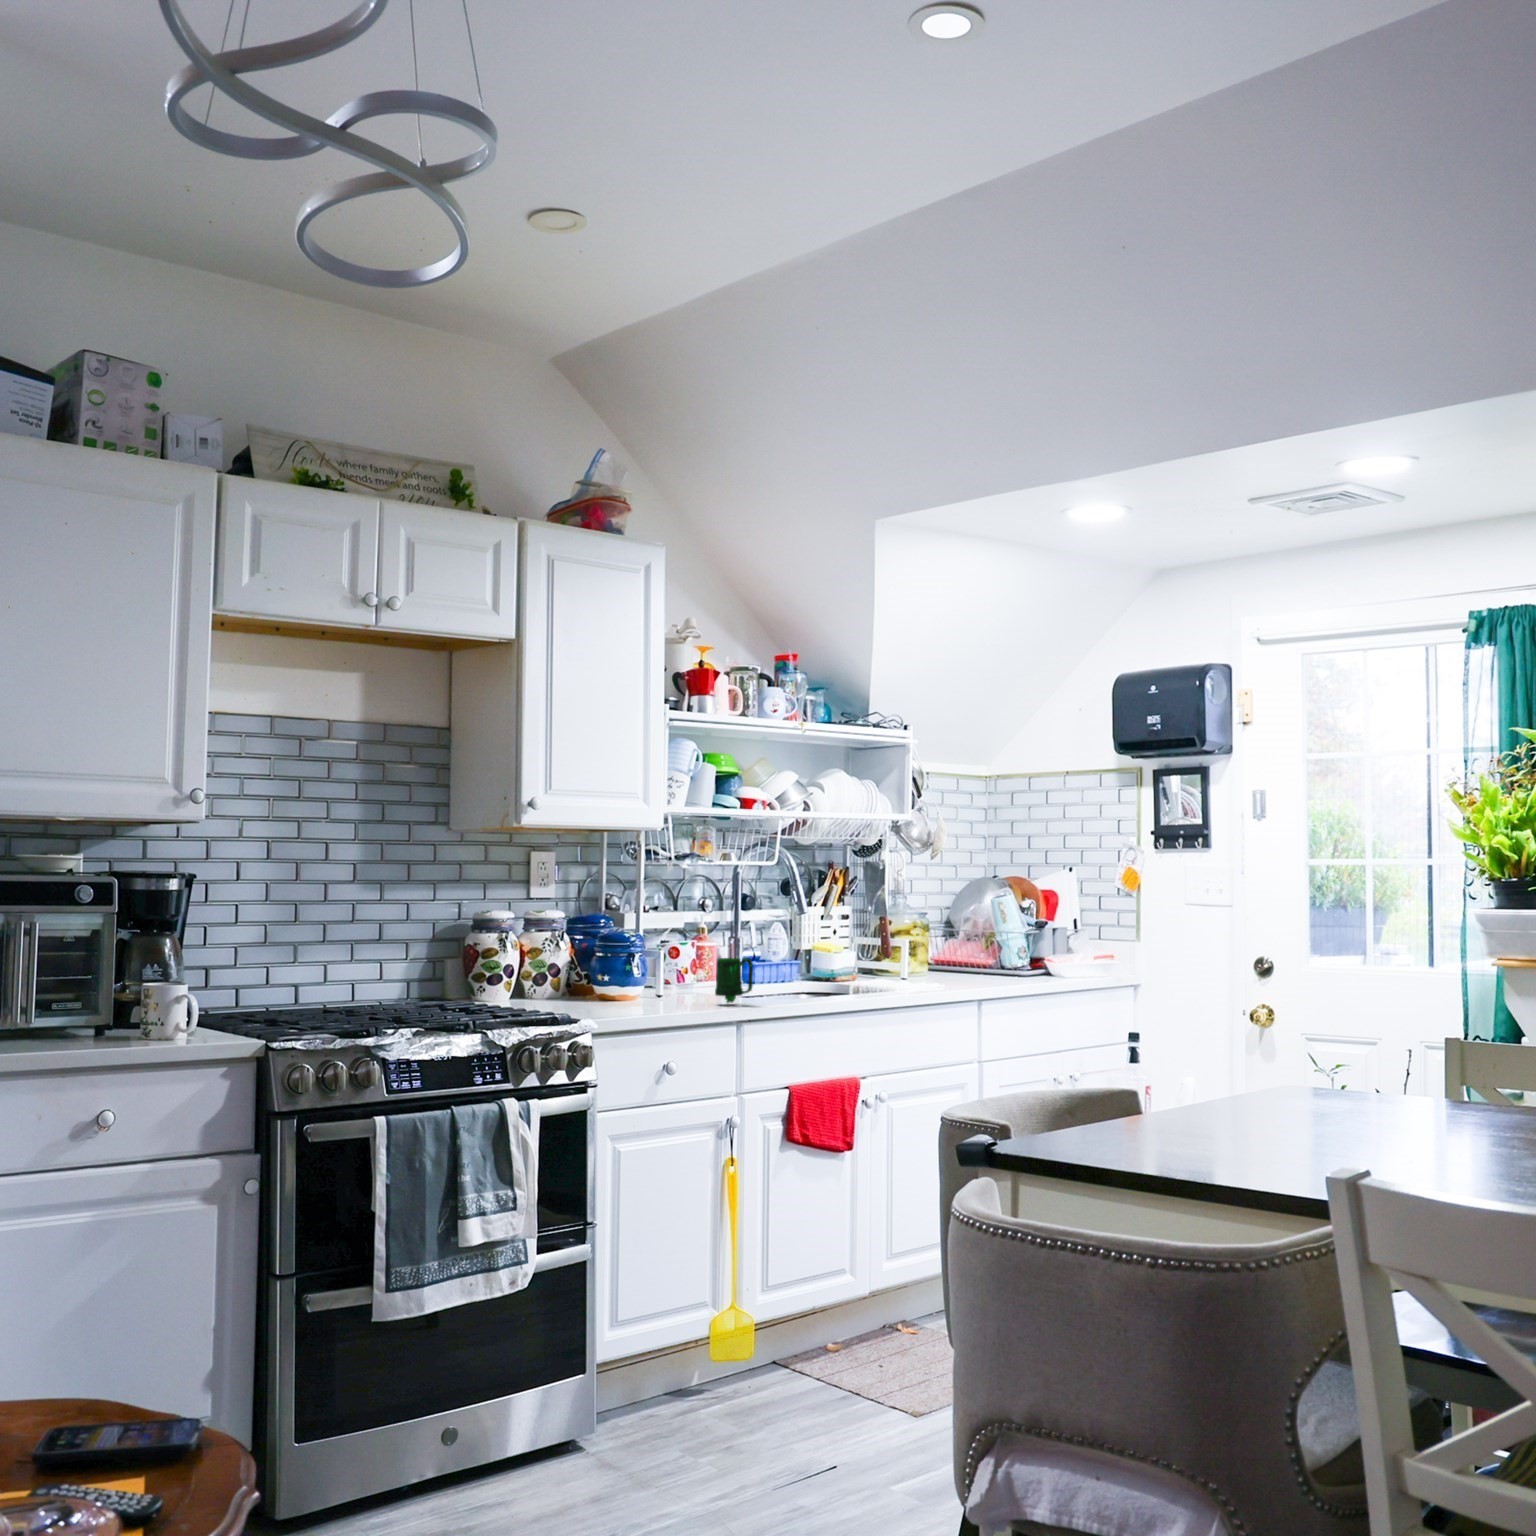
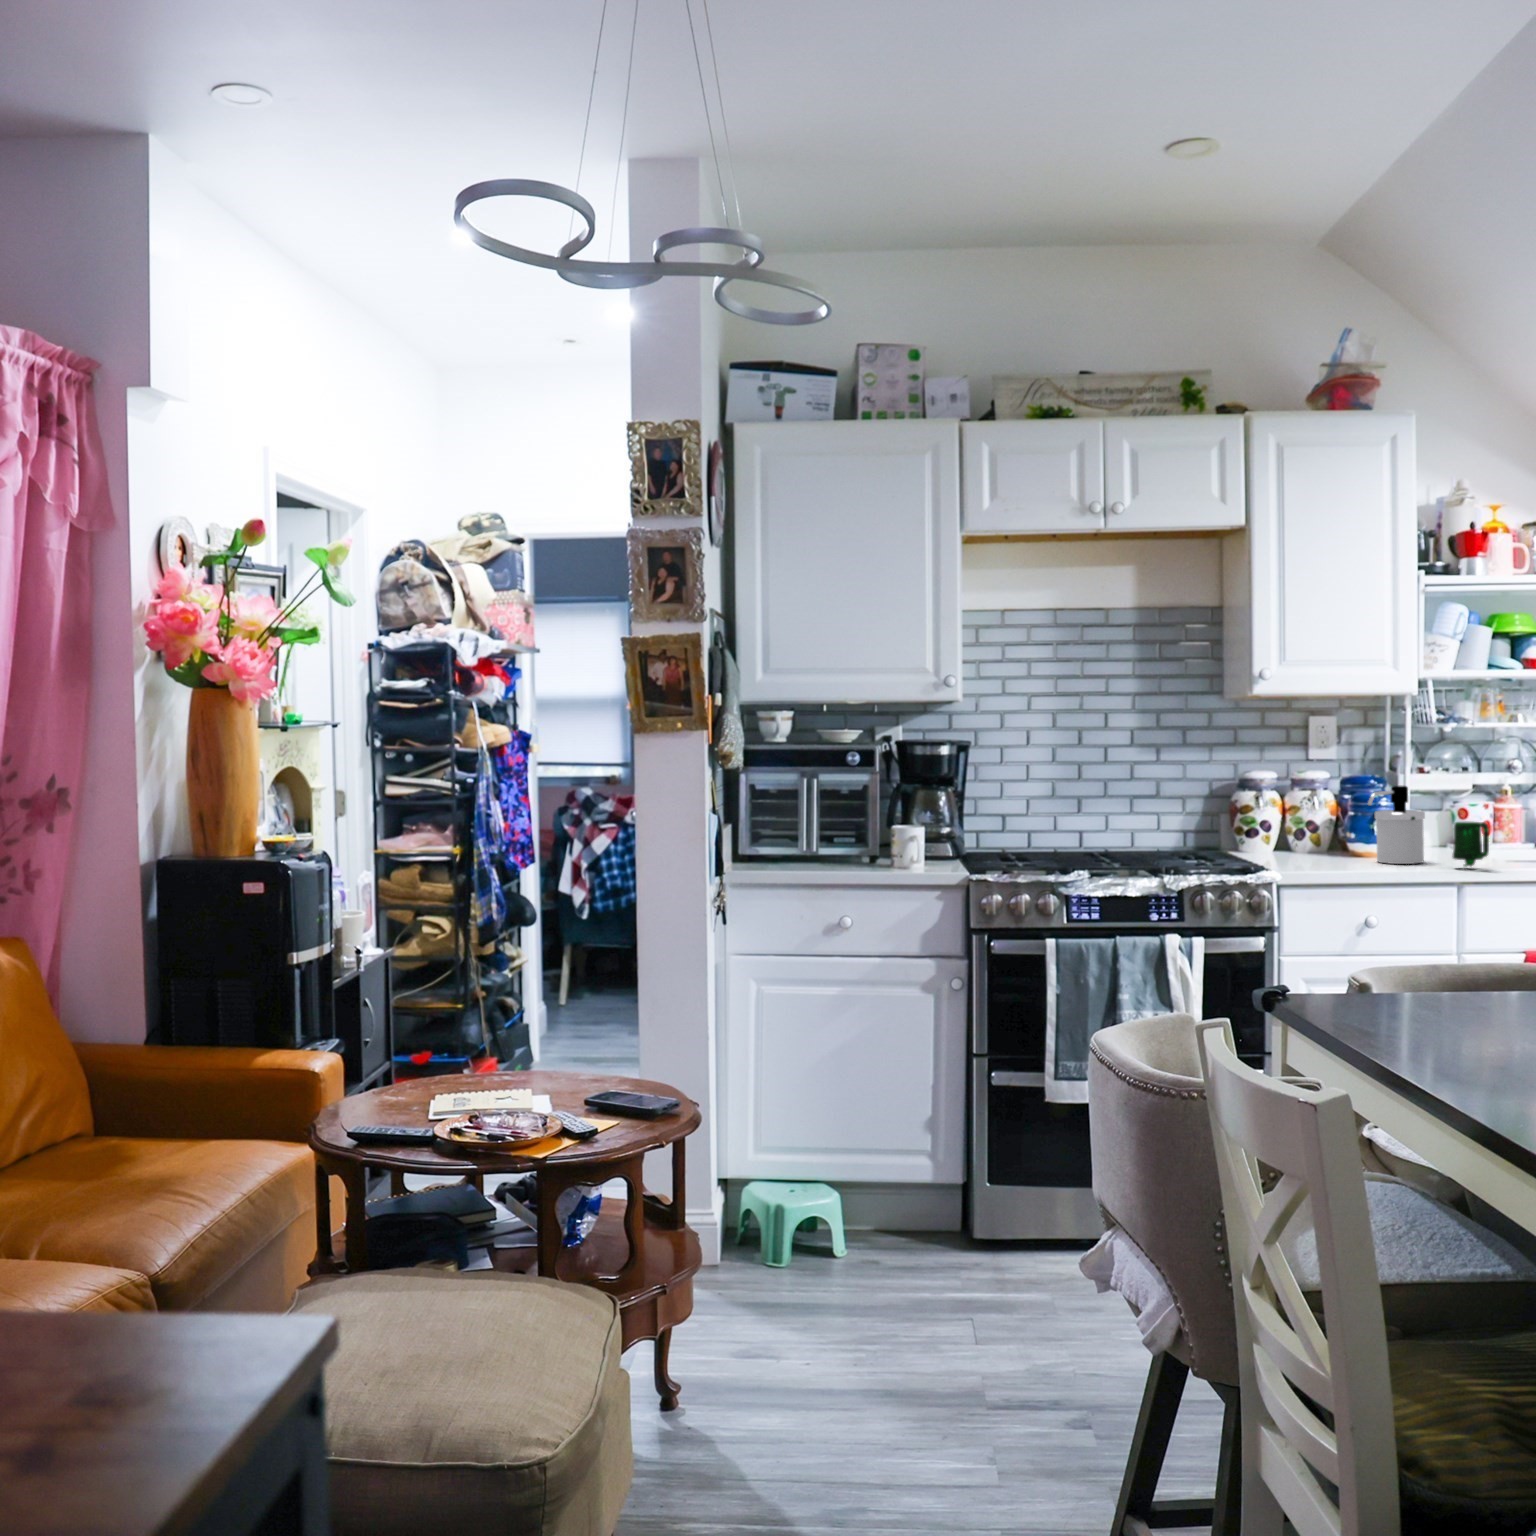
soap dispenser: none [632,923,679,1004] -> present [1368,786,1425,864]

